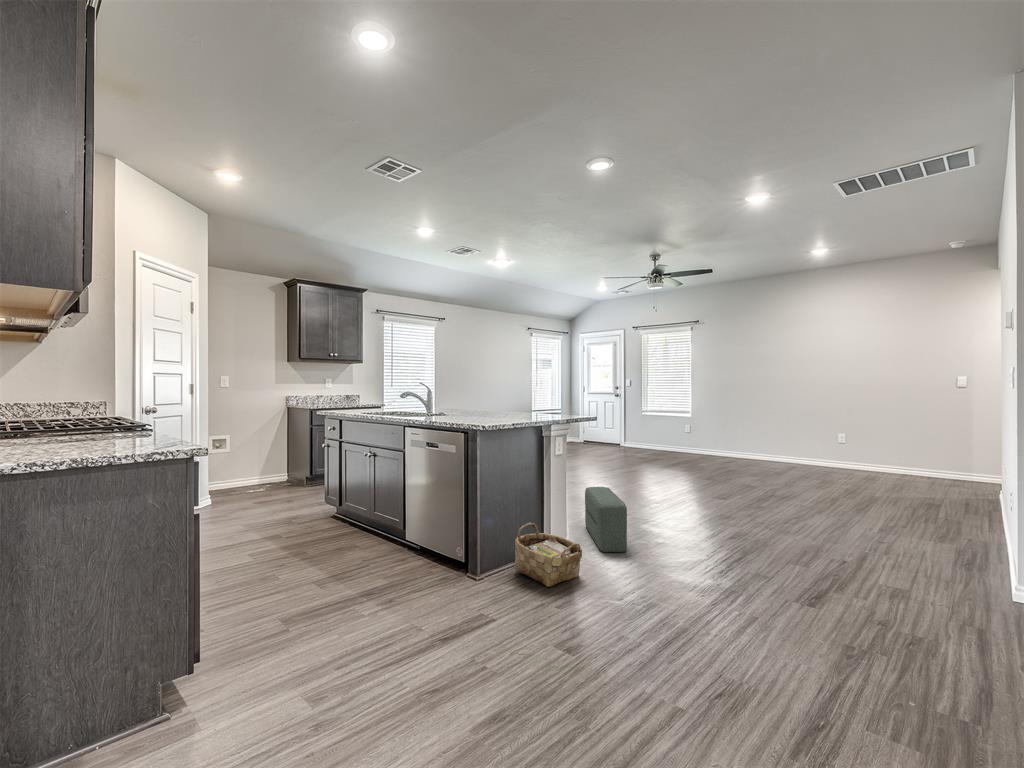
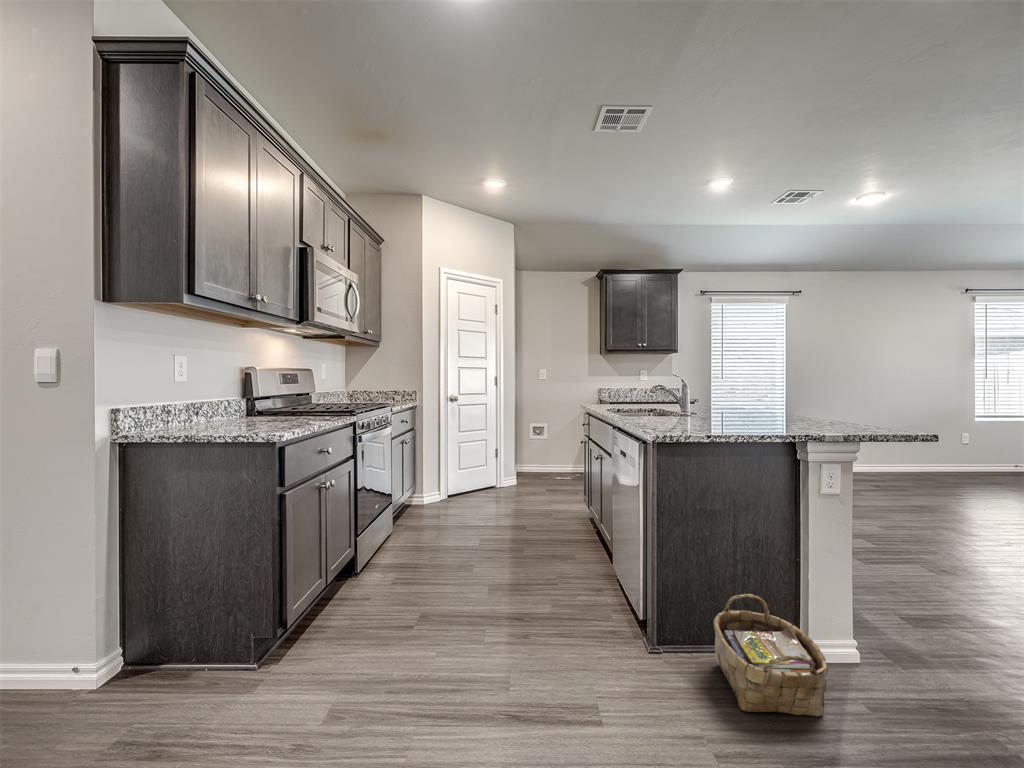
pouf: present [585,487,627,552] -> none [919,561,998,710]

